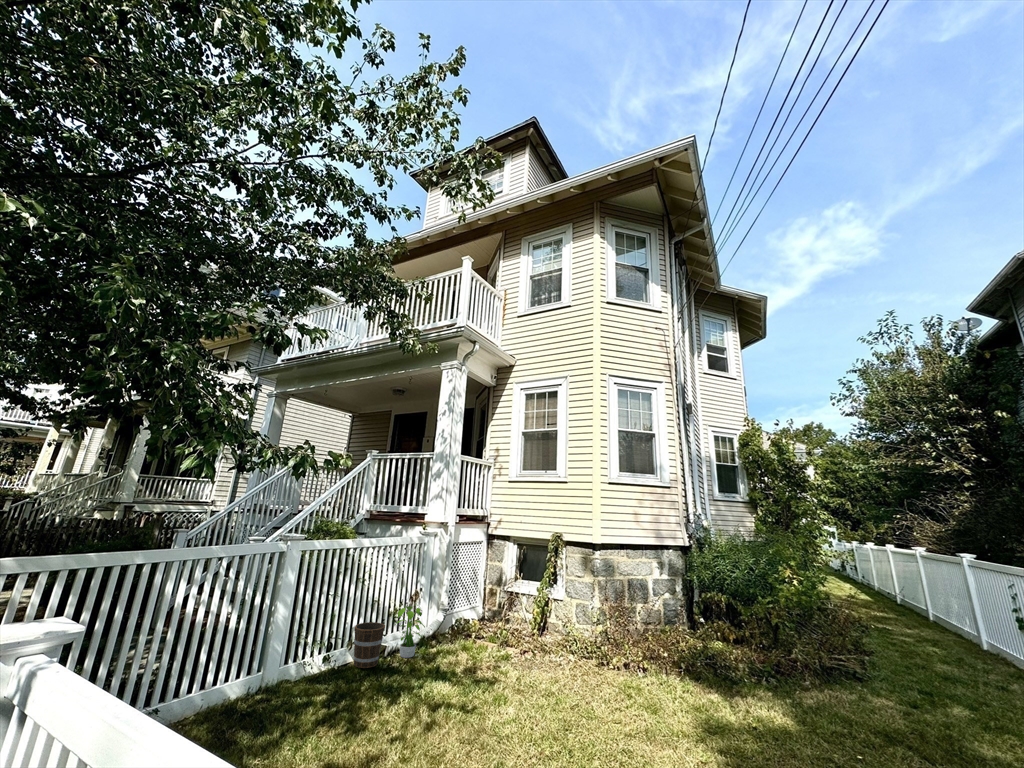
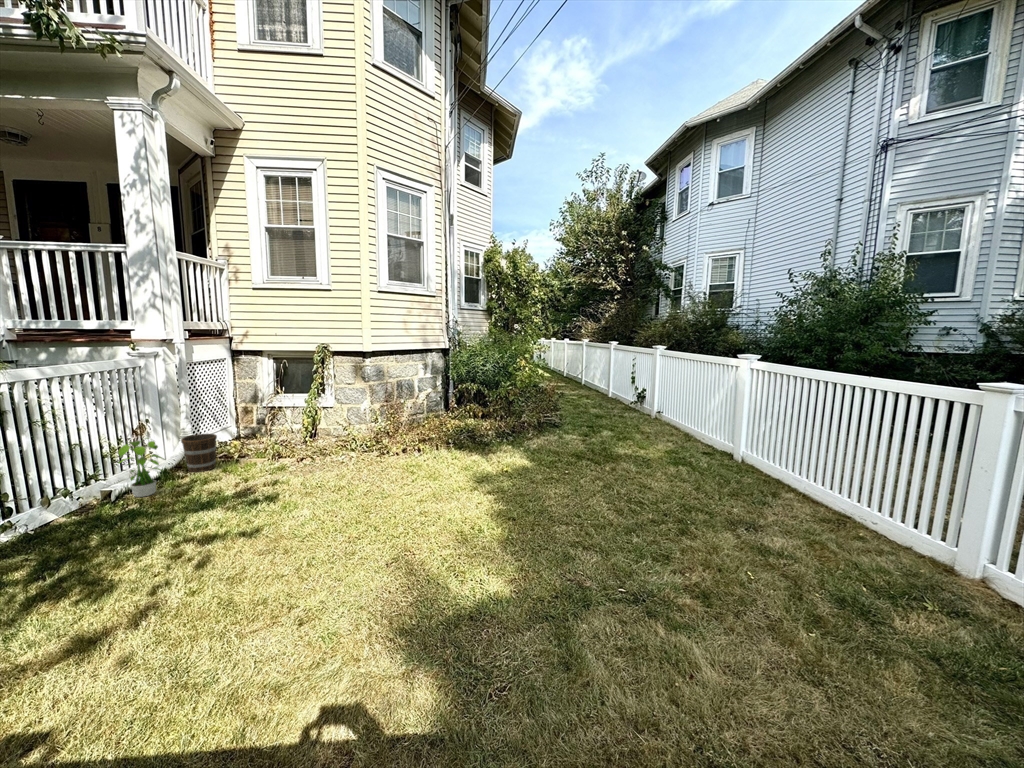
bucket: present [354,622,385,668] -> present [181,434,217,472]

